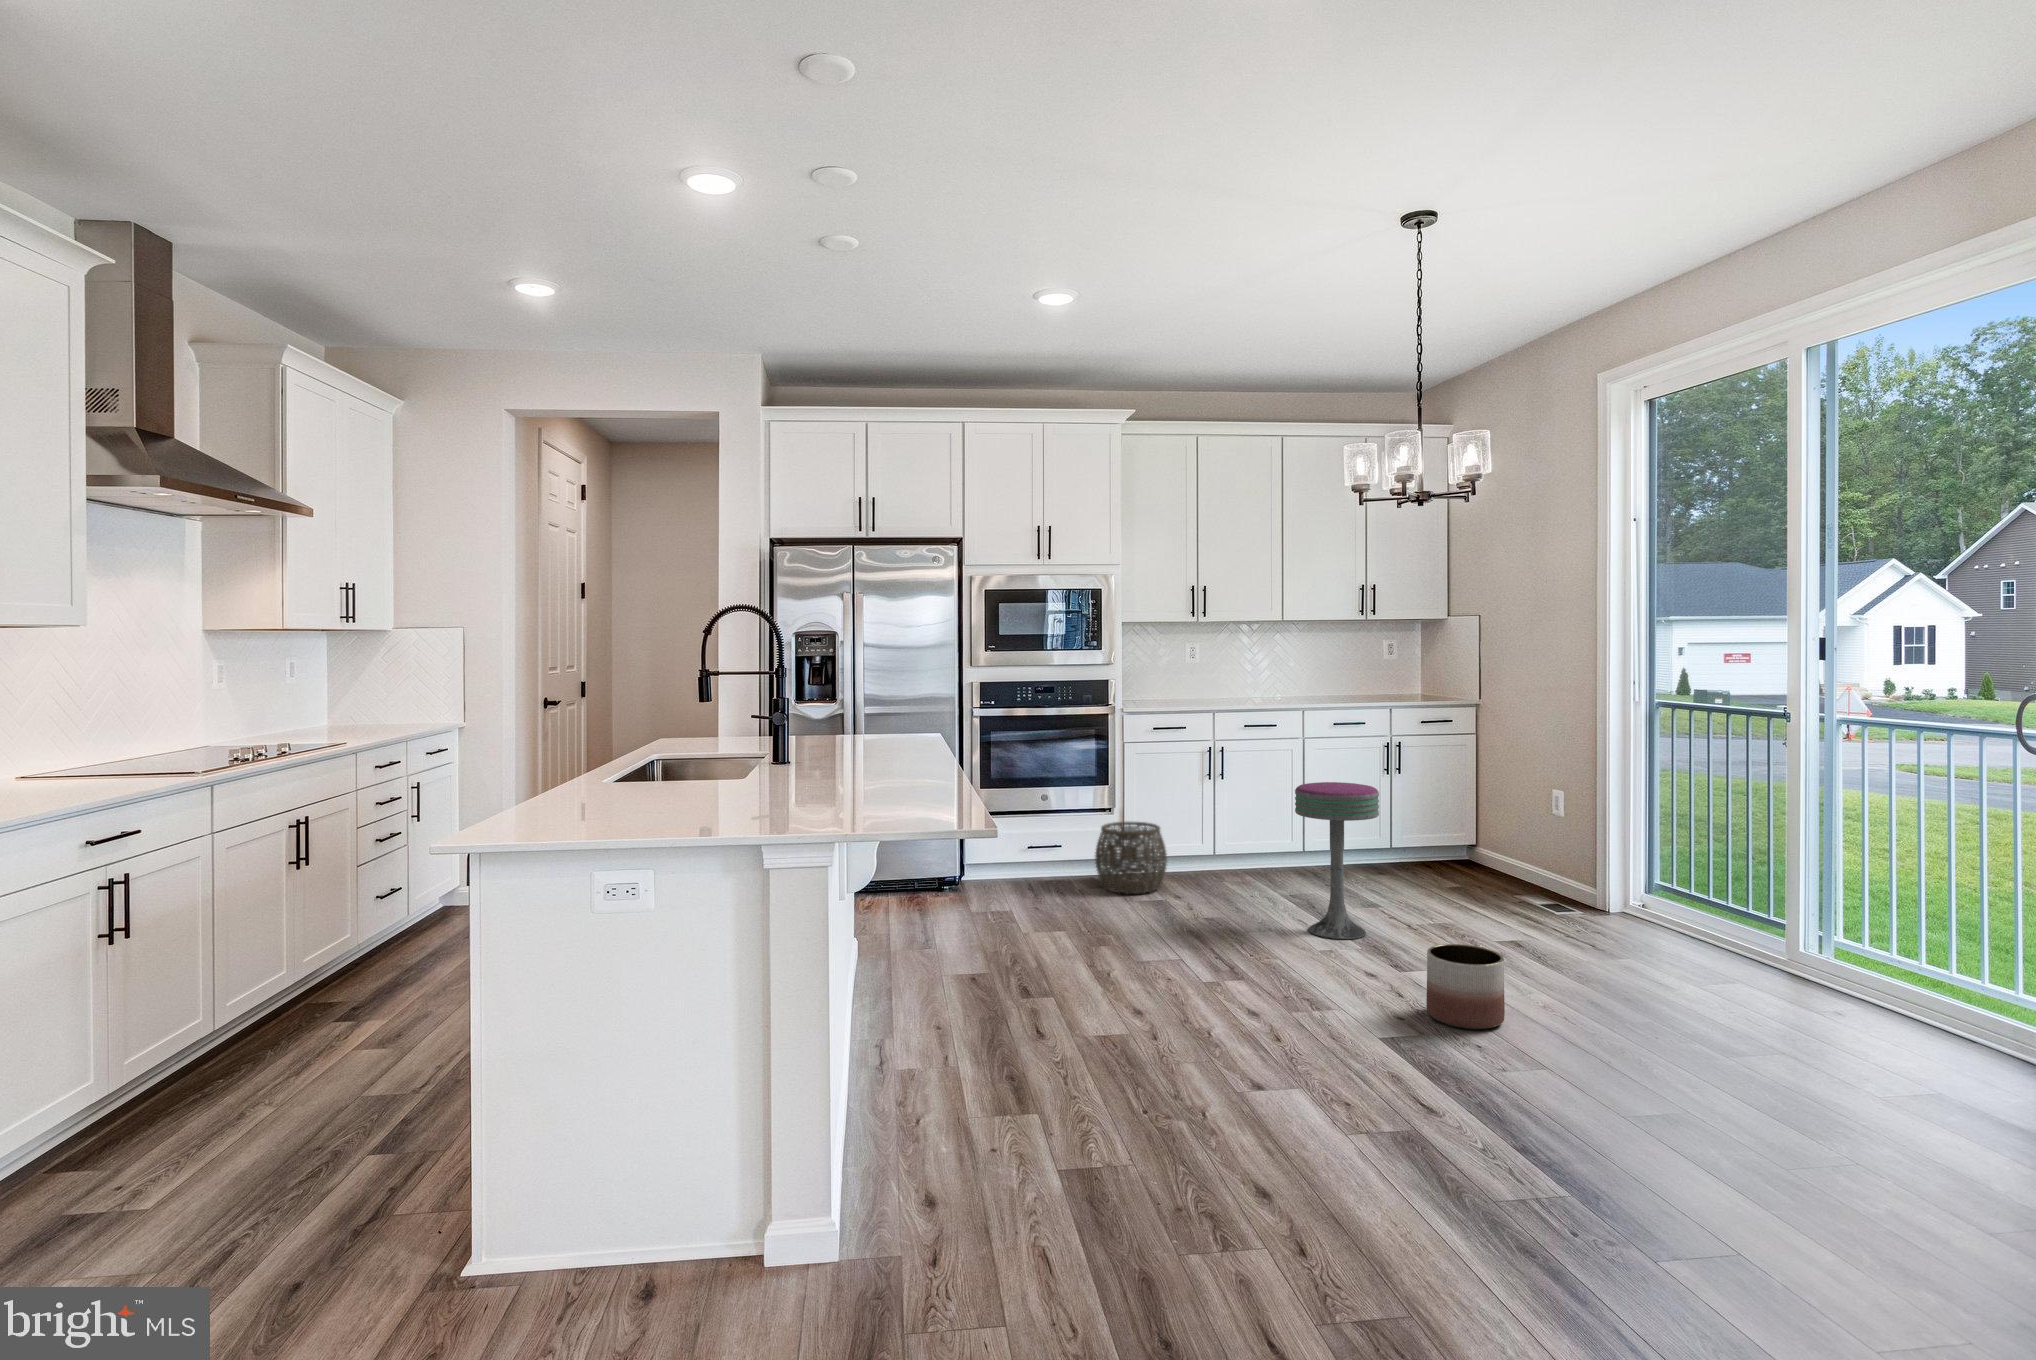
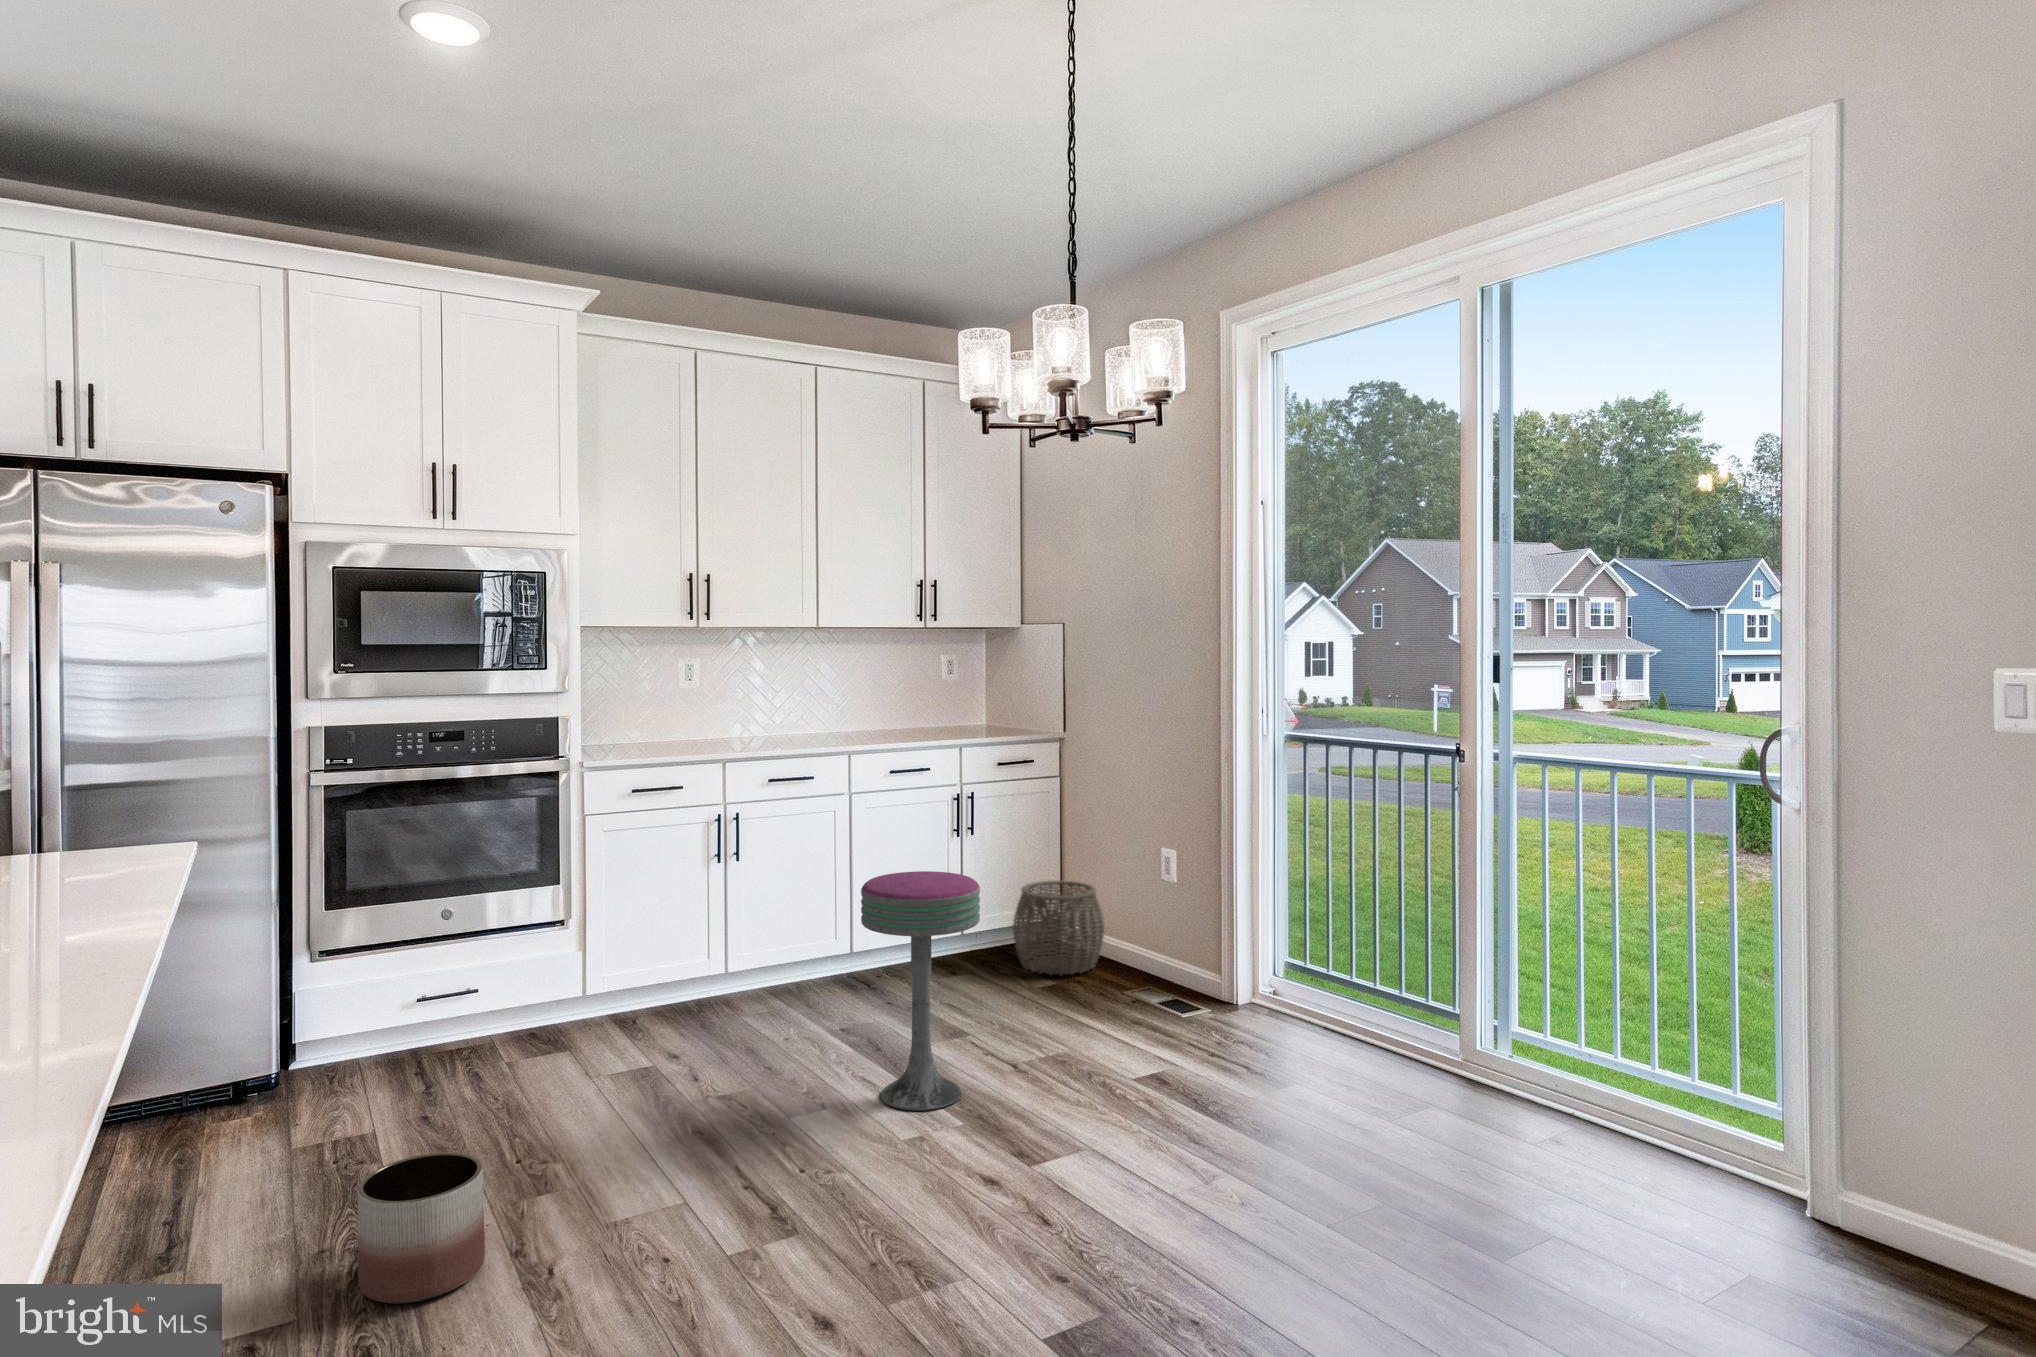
woven basket: present [1095,822,1167,894] -> present [1013,880,1104,975]
planter: present [1426,944,1505,1029] -> present [358,1152,485,1304]

